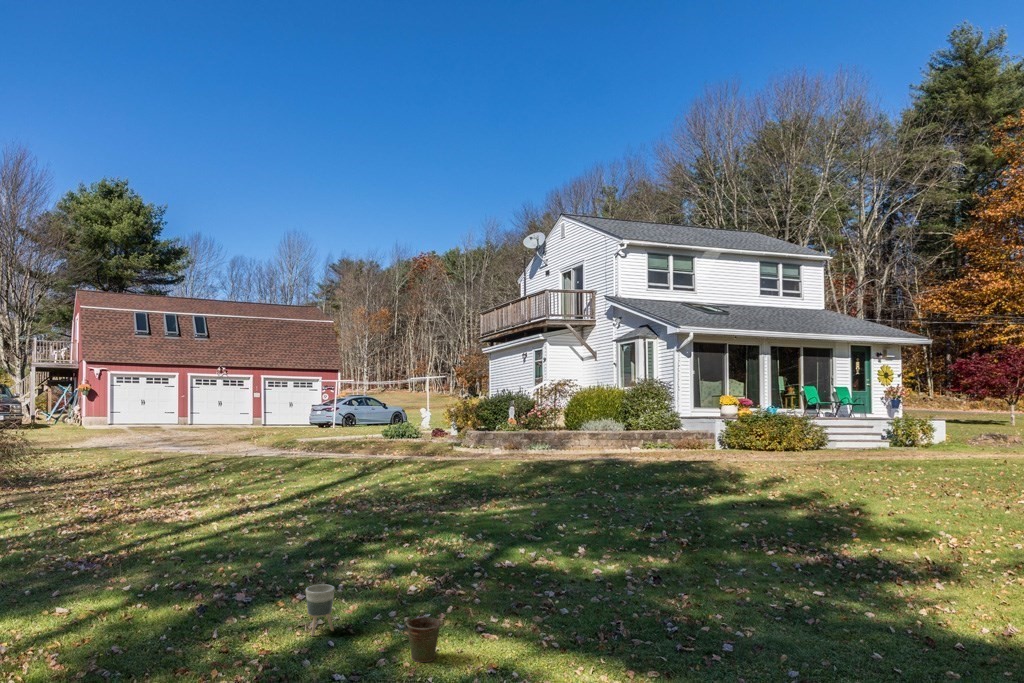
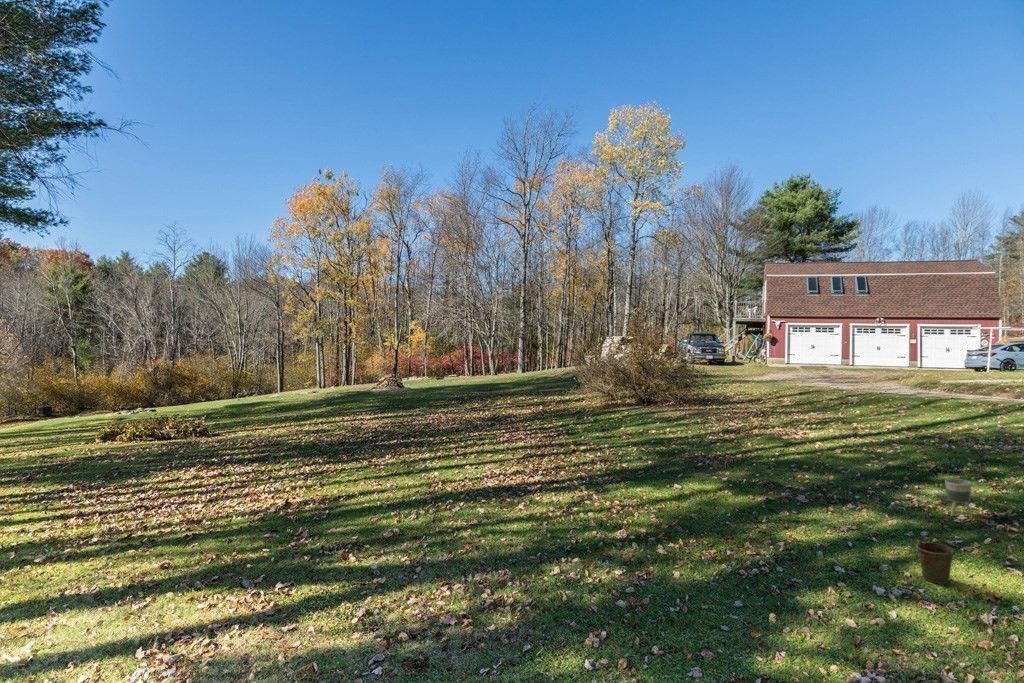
planter: present [306,584,335,636] -> present [945,479,972,516]

